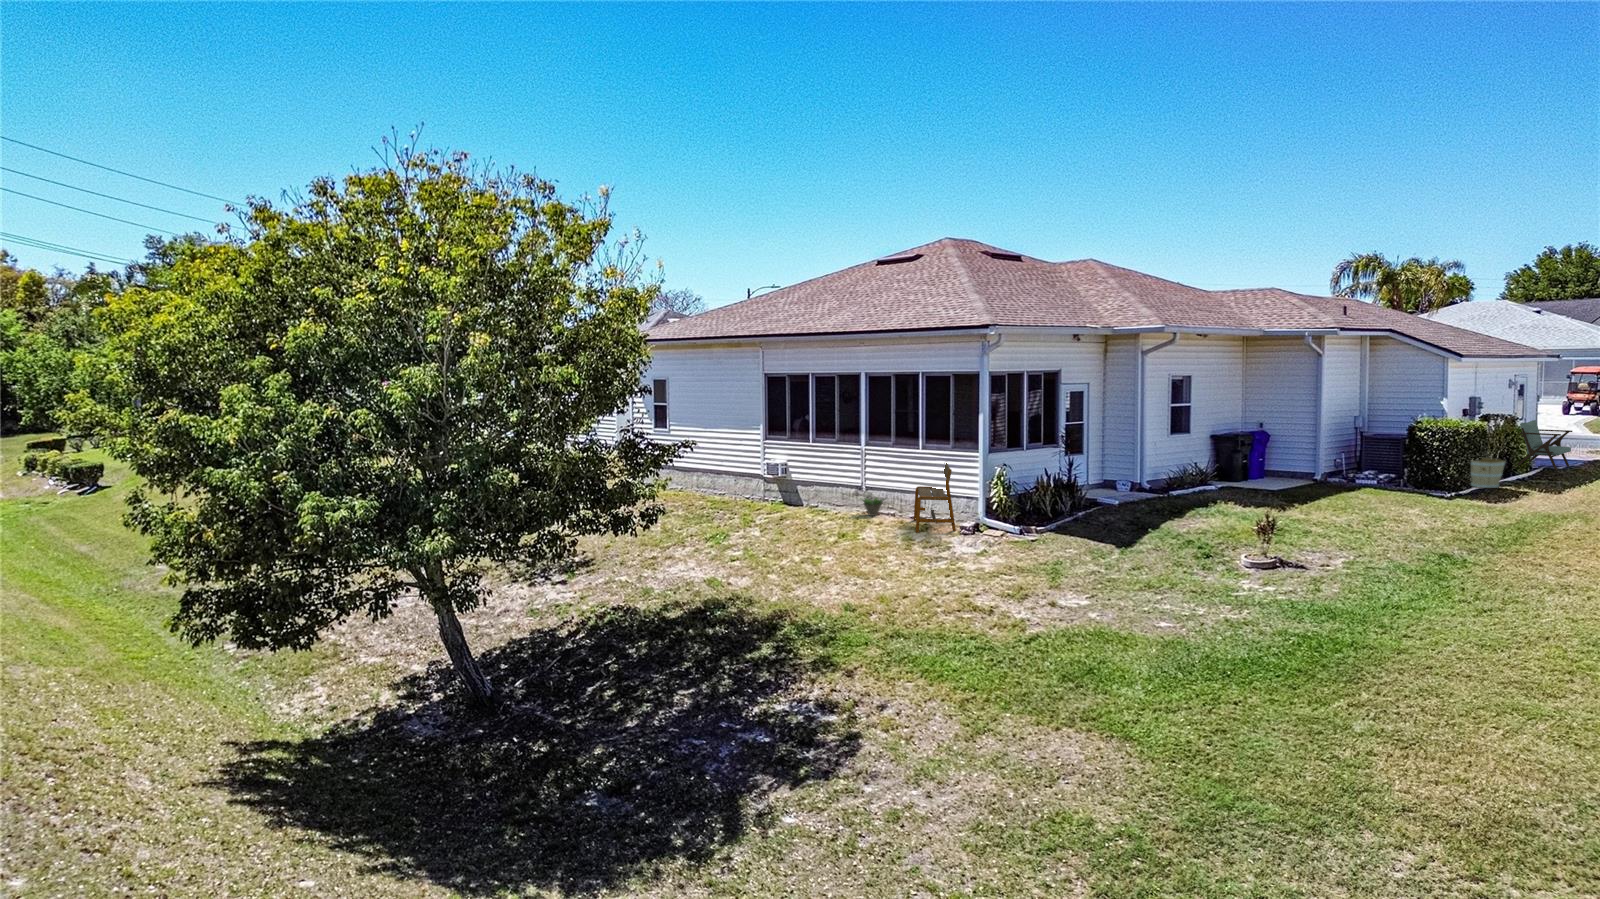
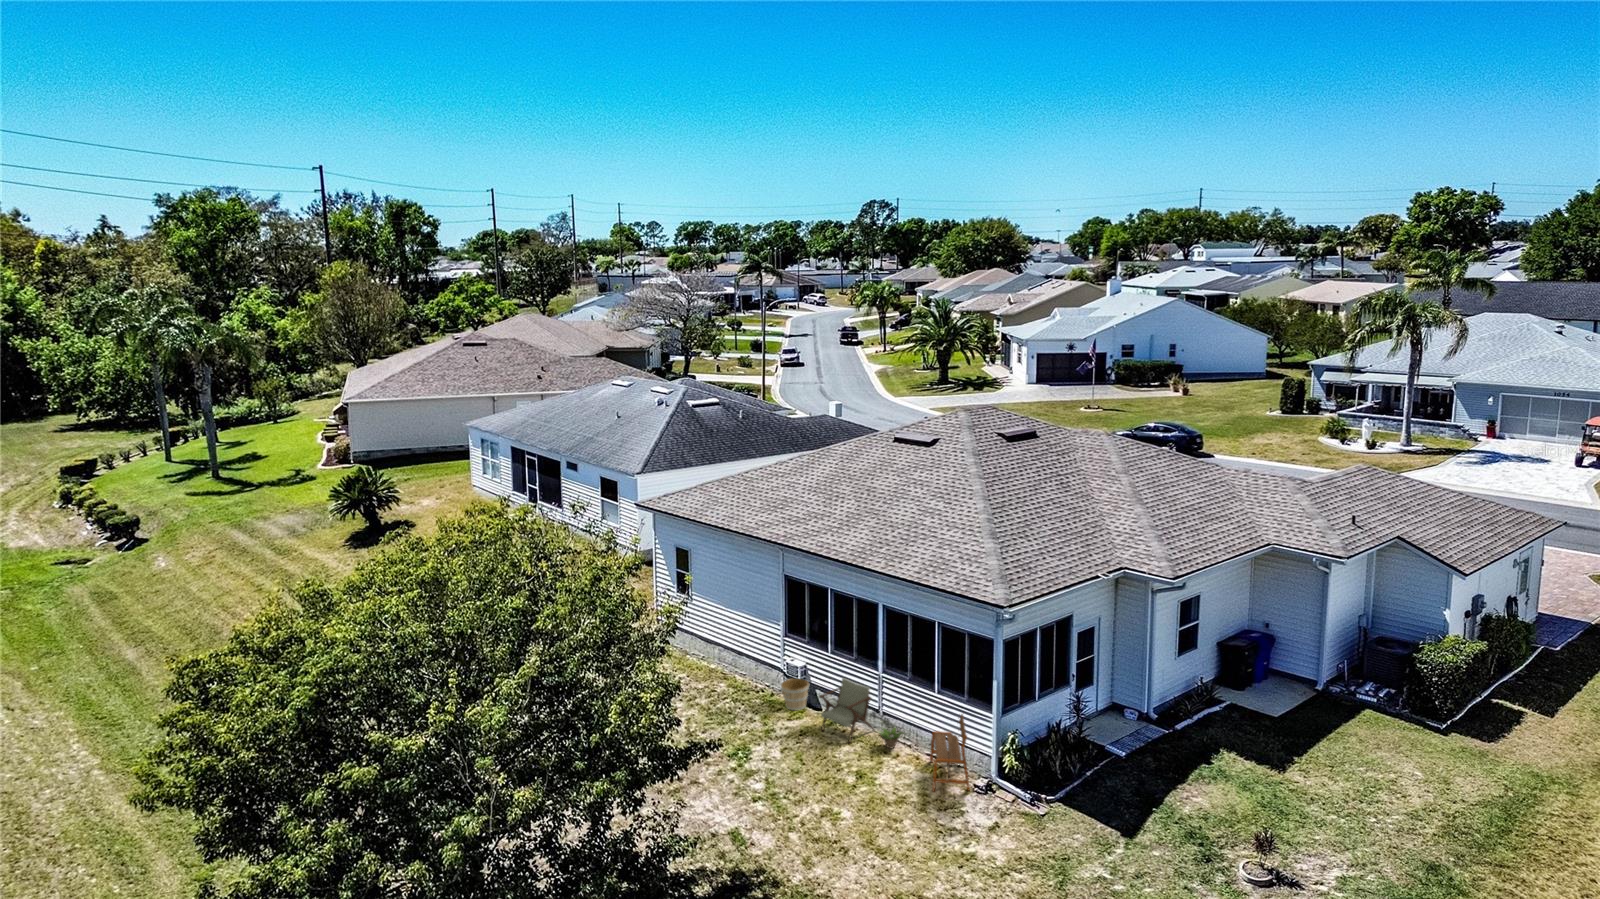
lounge chair: present [1513,420,1572,471] -> present [819,678,875,743]
wooden bucket: present [1470,458,1505,488] -> present [781,679,809,711]

